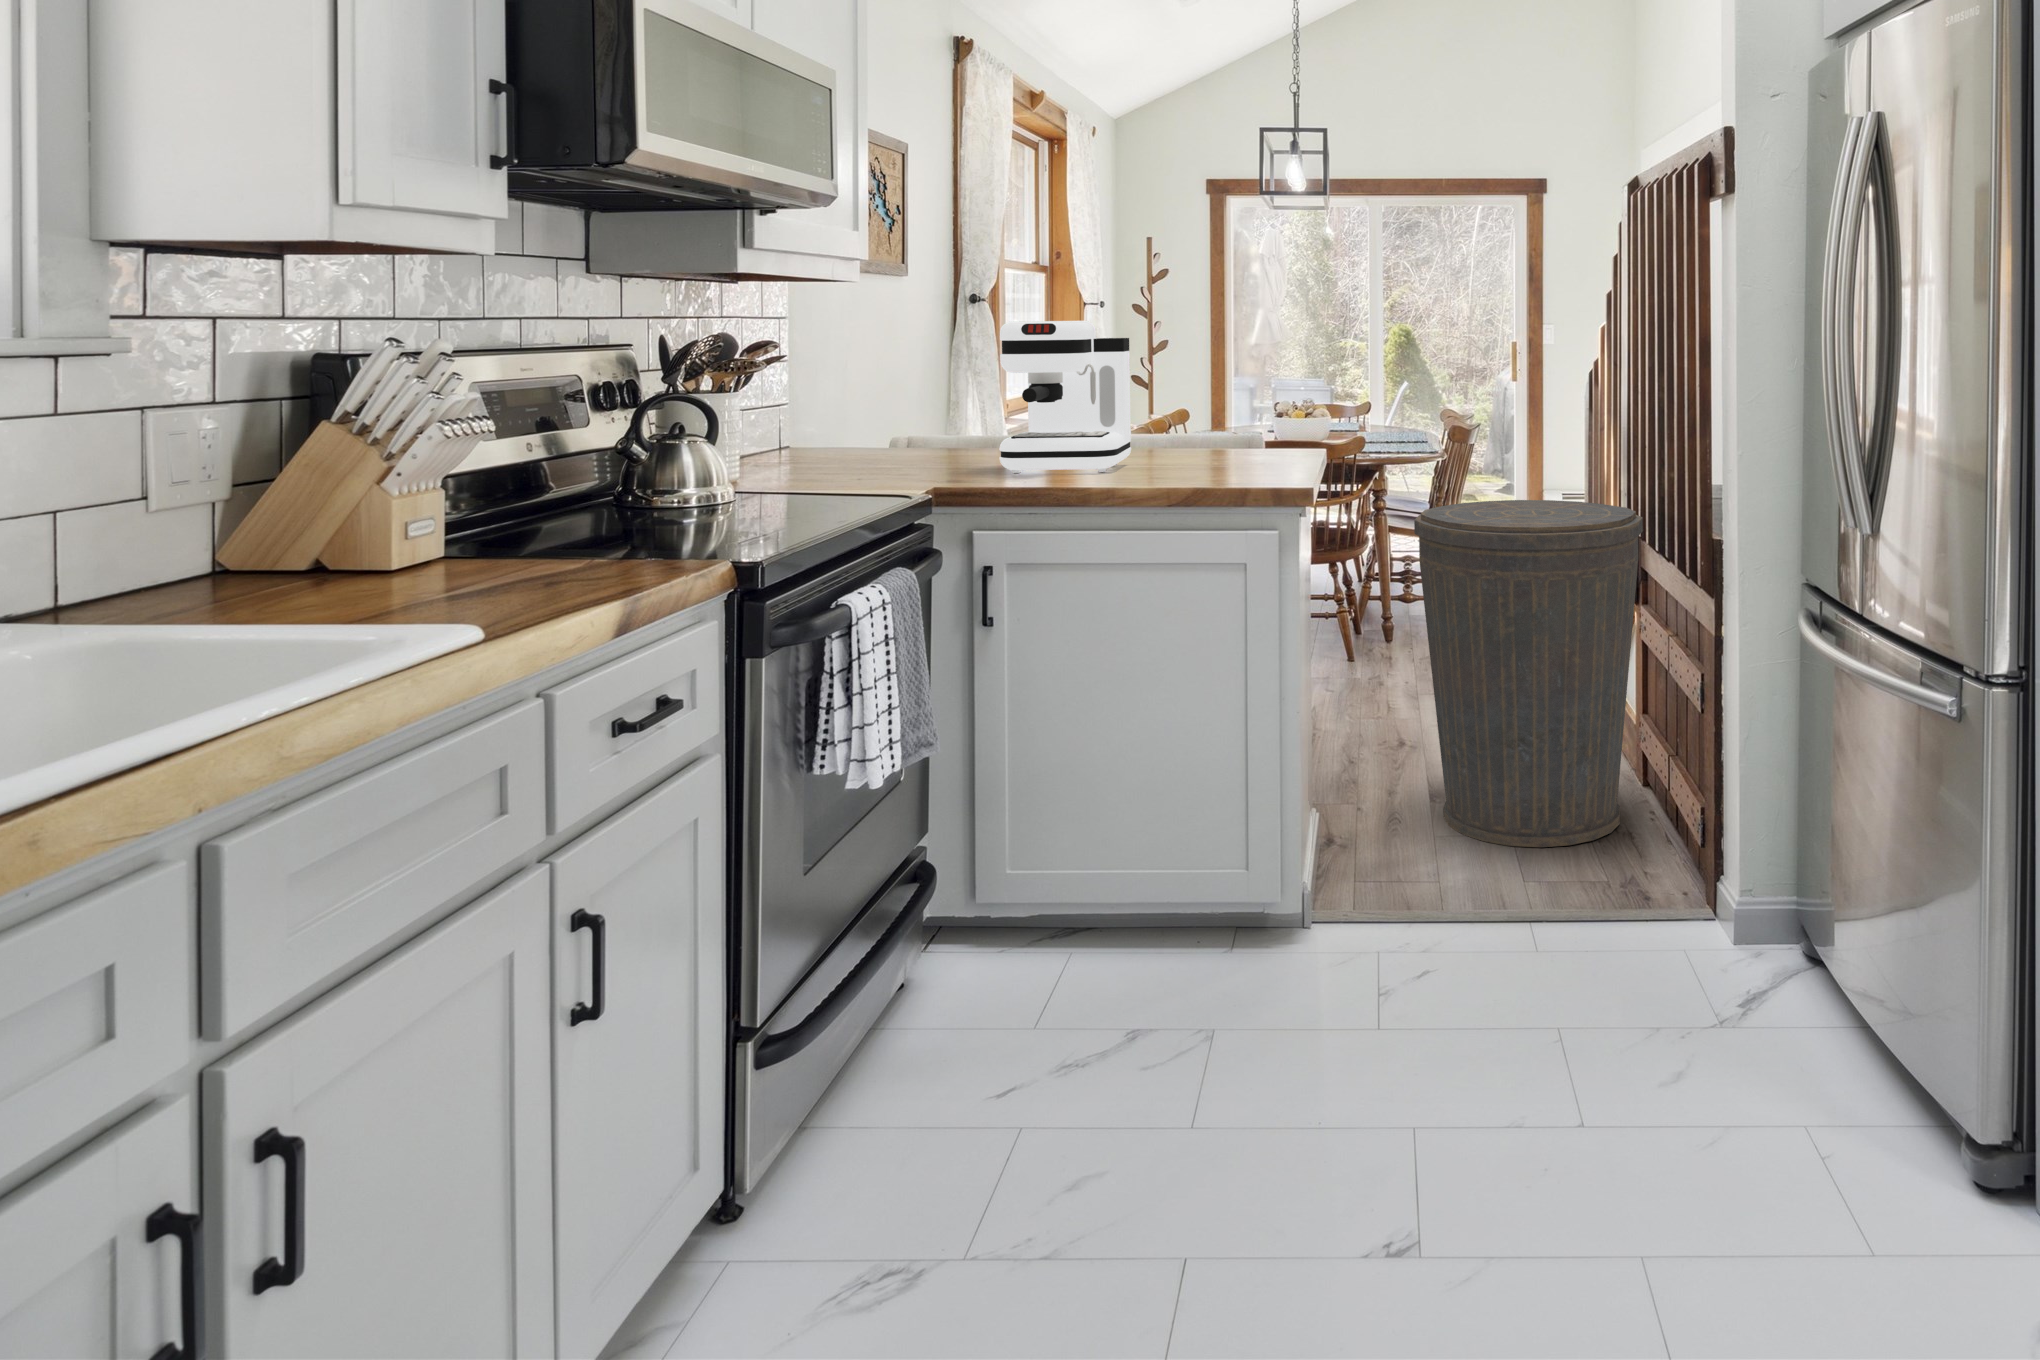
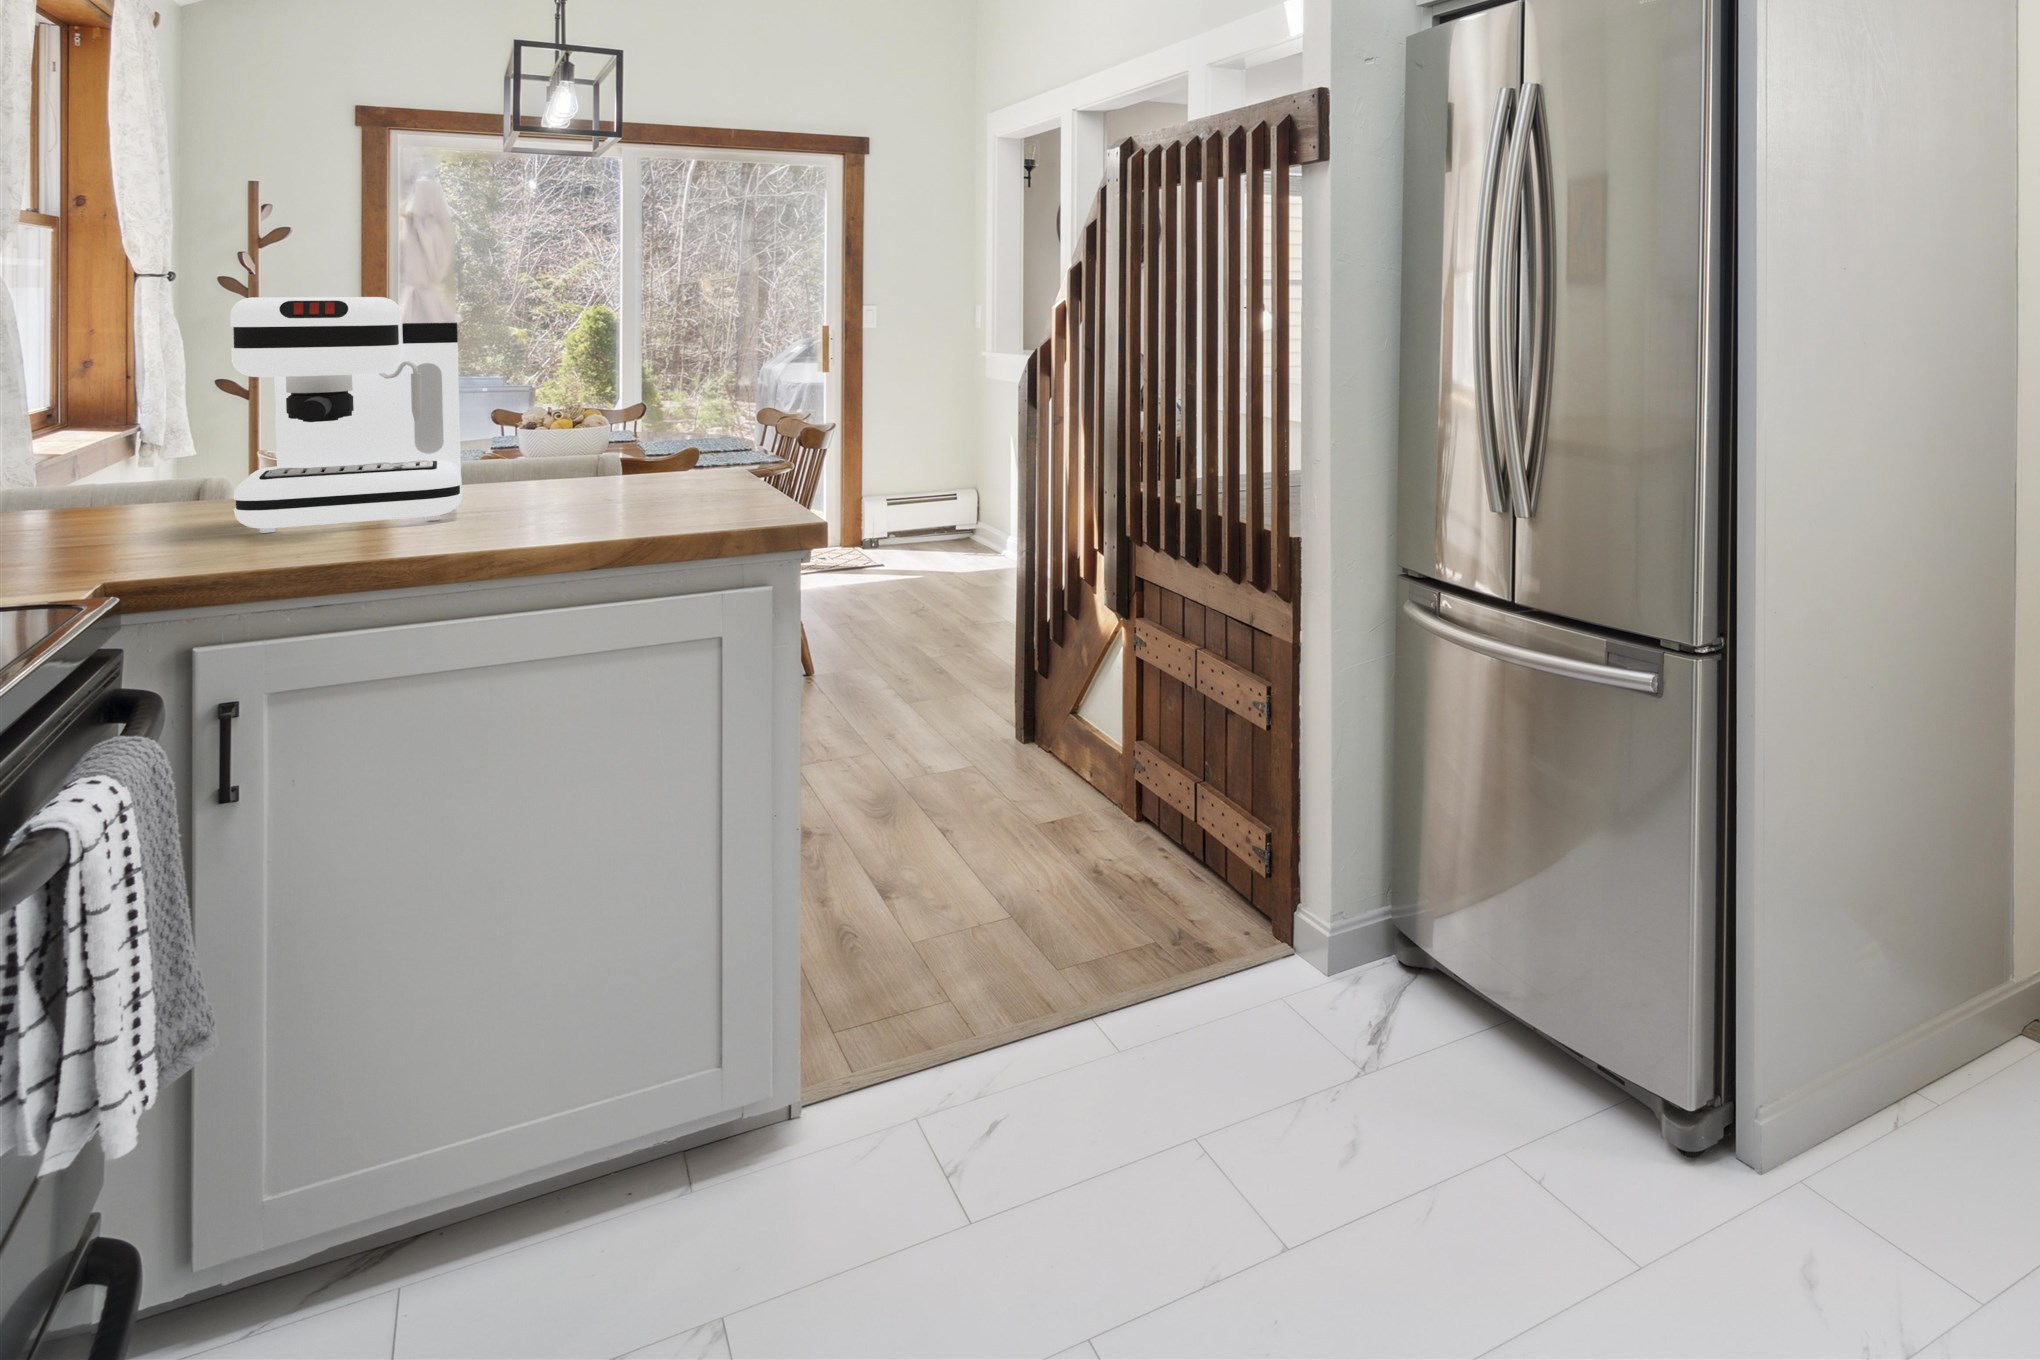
trash can: present [1414,500,1643,847] -> none [874,510,1153,927]

